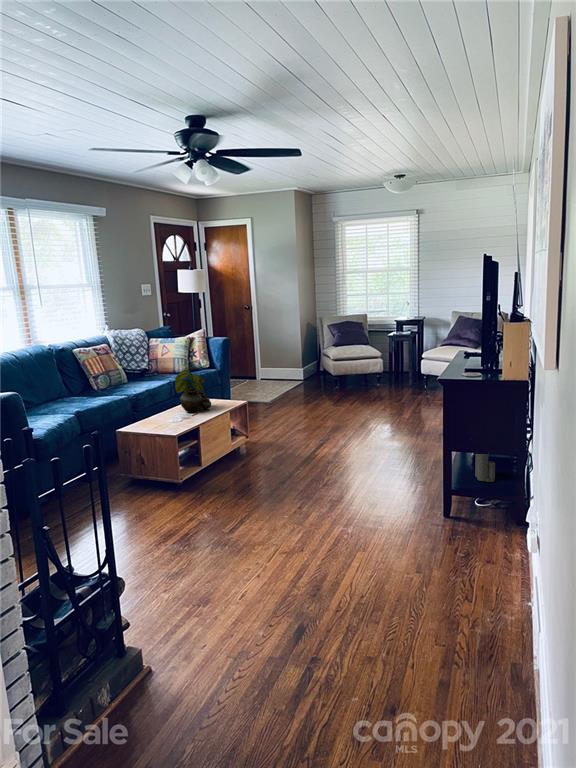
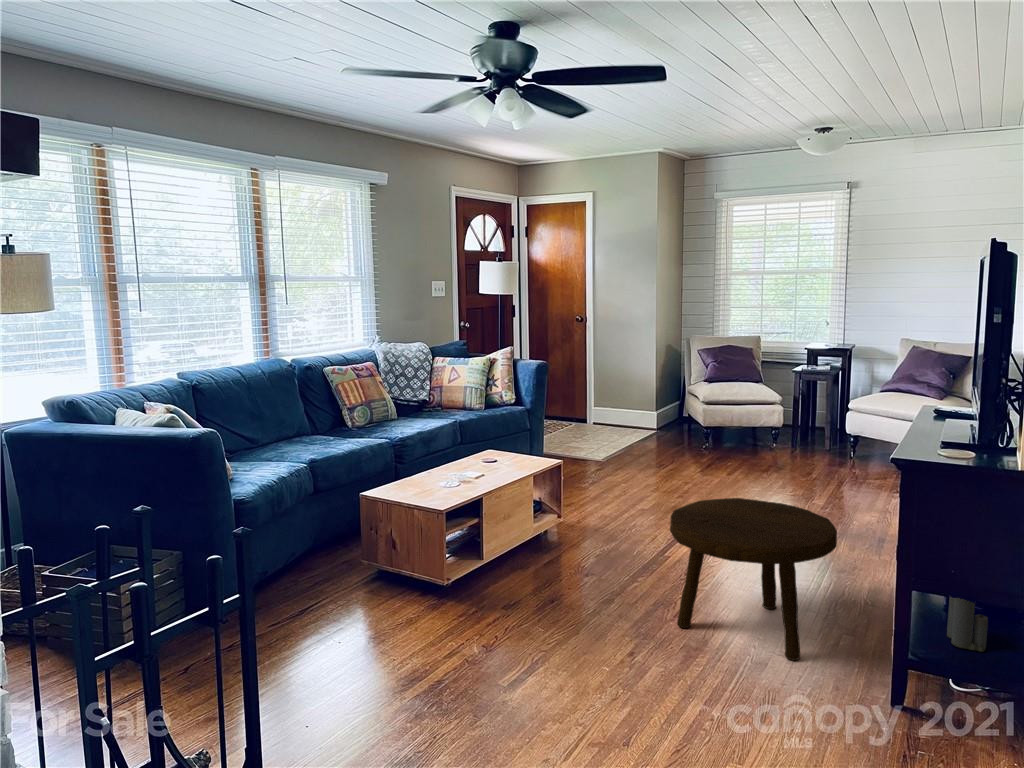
potted plant: present [175,367,211,413] -> none [450,405,508,474]
footstool: none [319,412,415,502] -> present [670,498,837,660]

